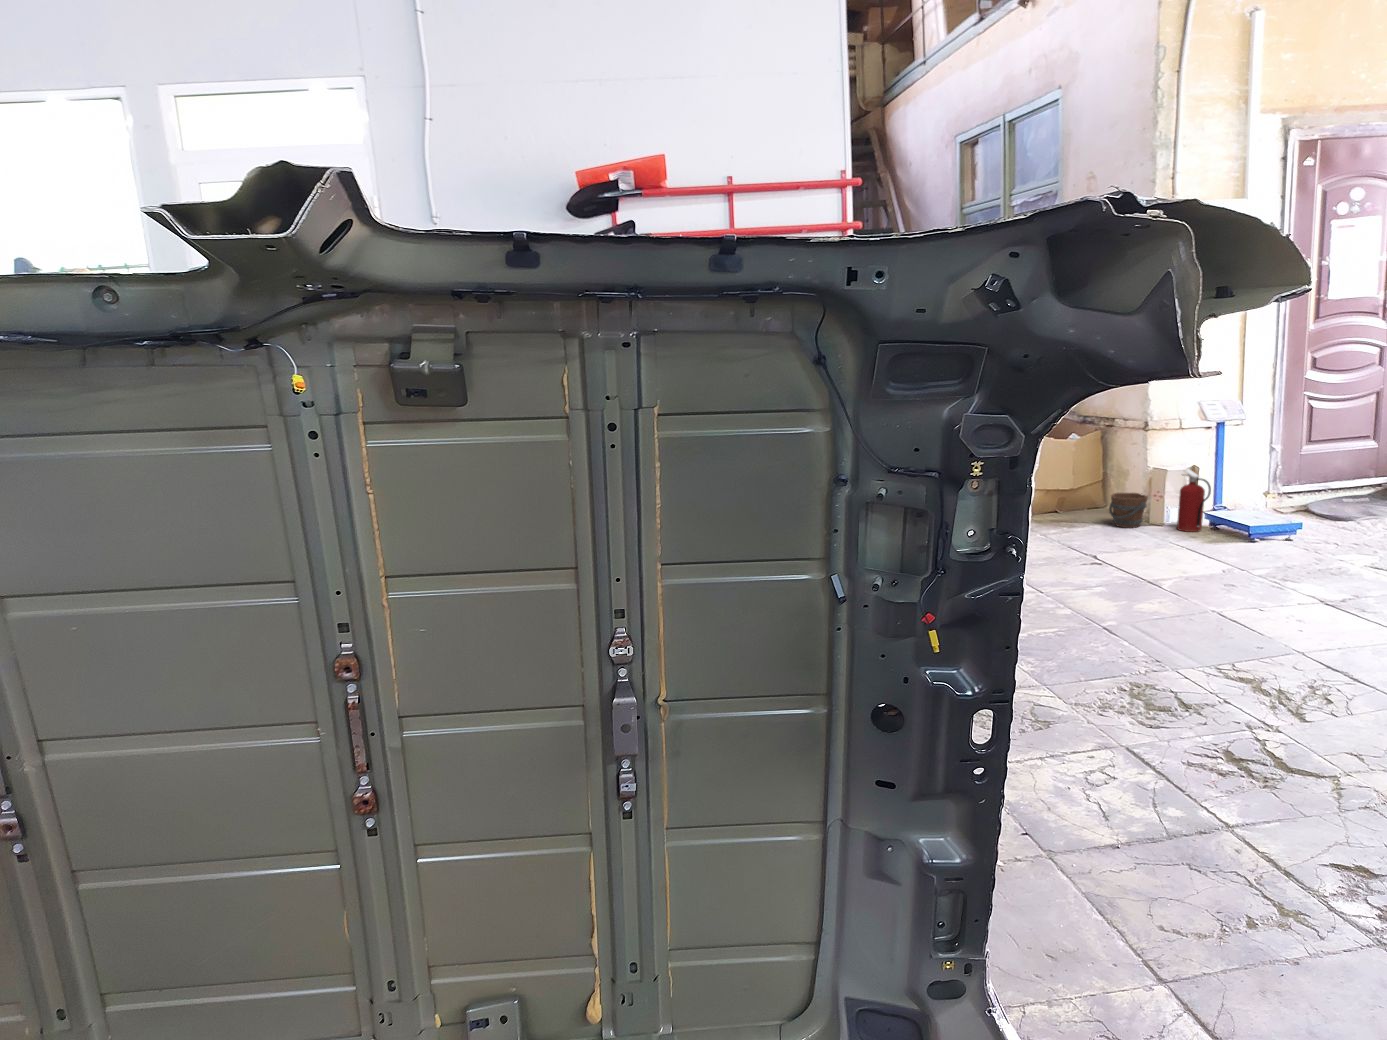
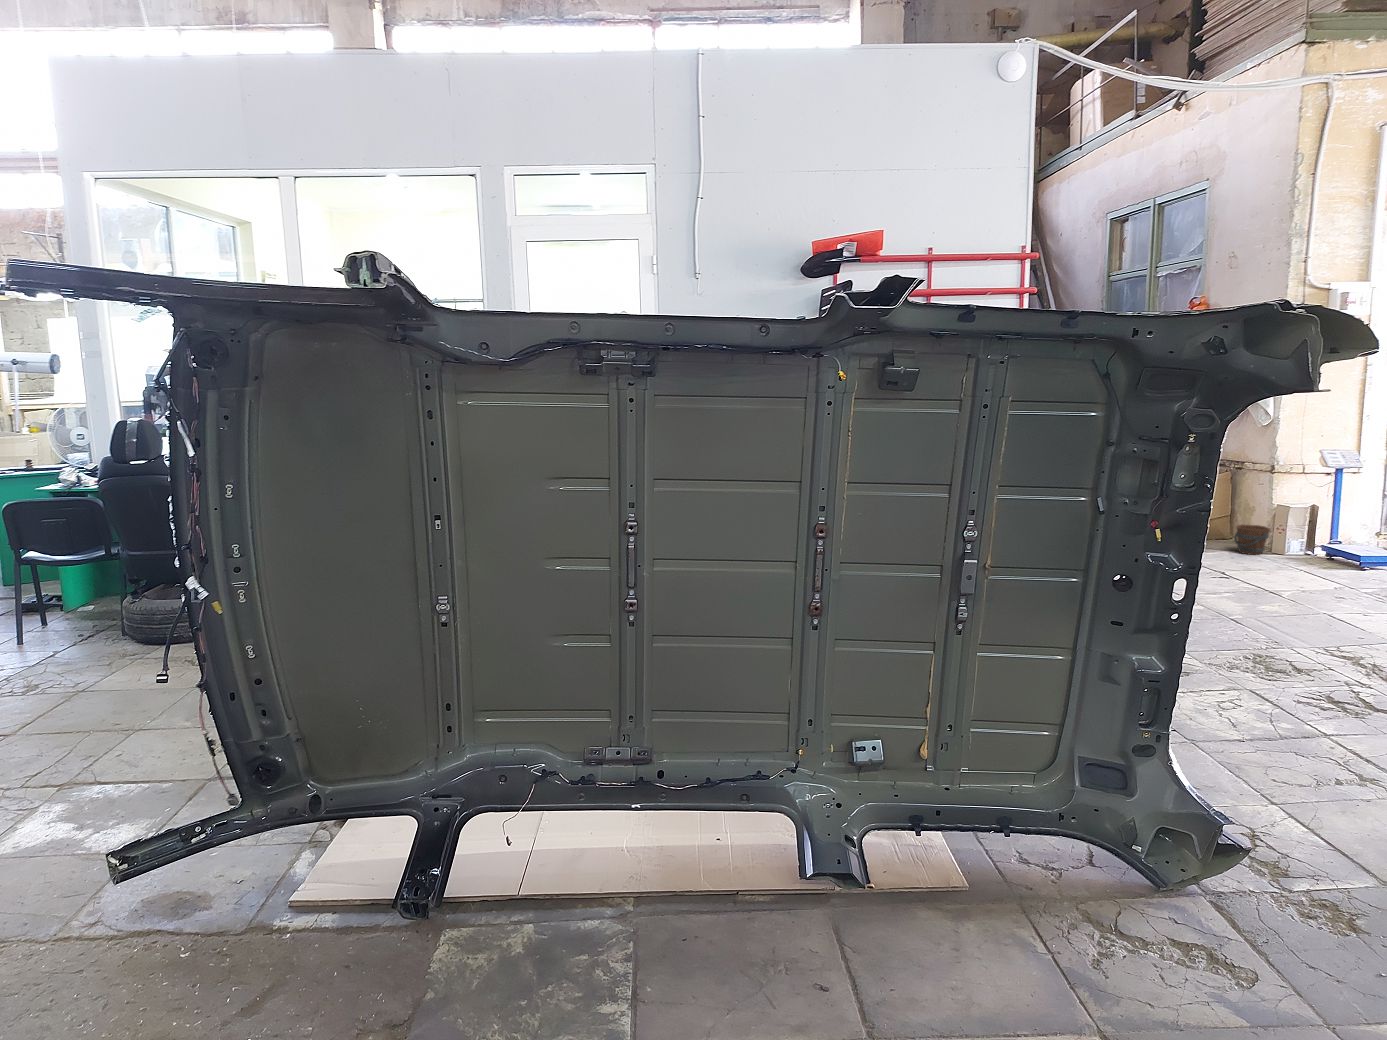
fire extinguisher: present [1177,470,1211,532] -> none [1296,508,1329,561]

